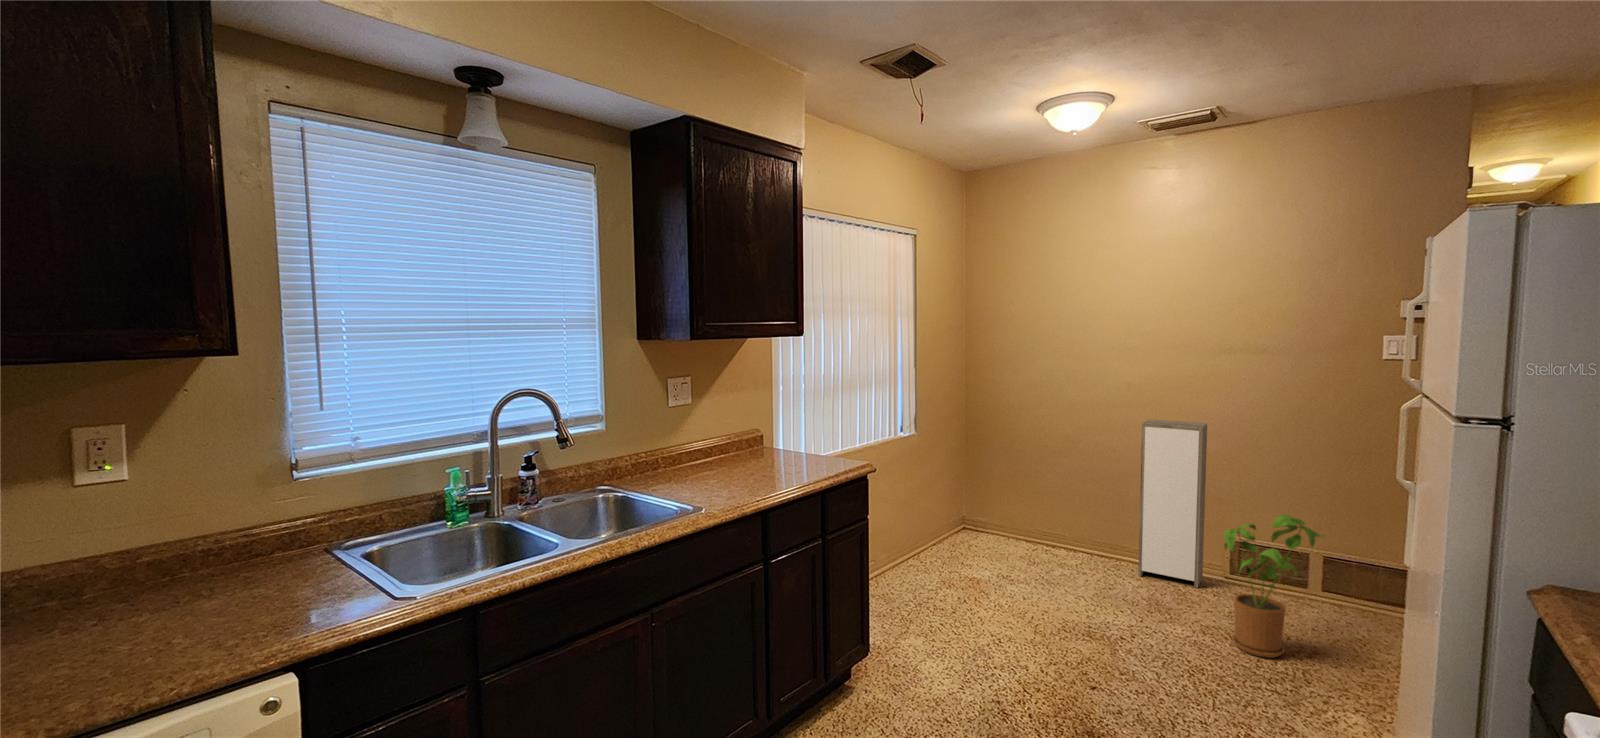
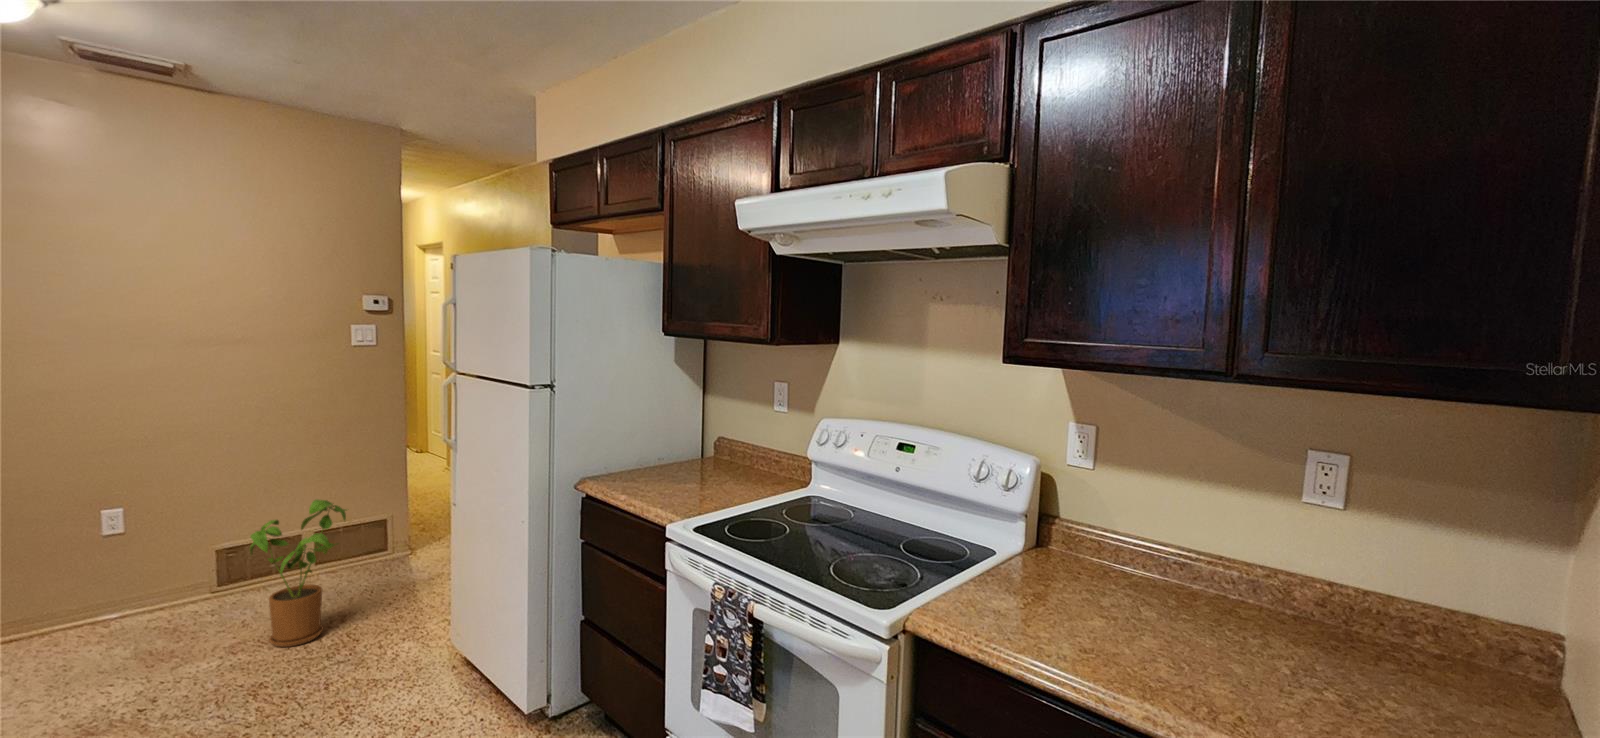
storage cabinet: present [1138,419,1207,588] -> none [88,428,188,638]

